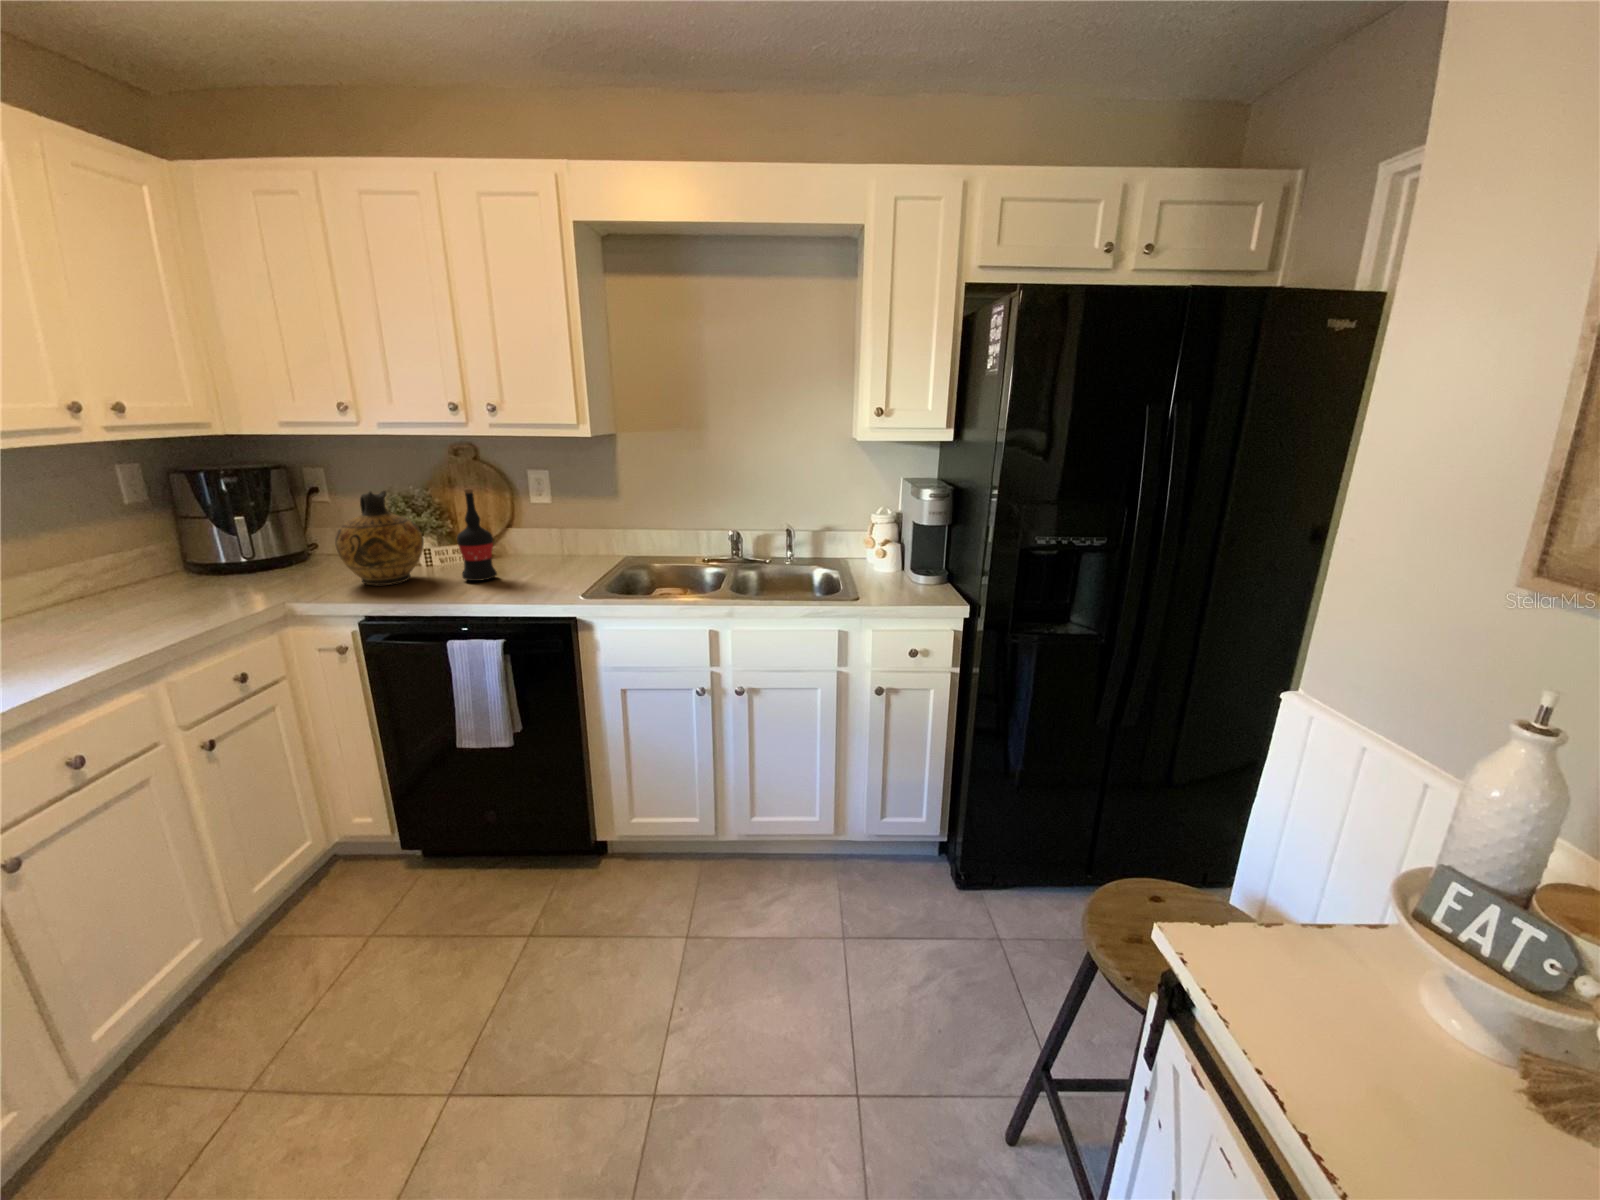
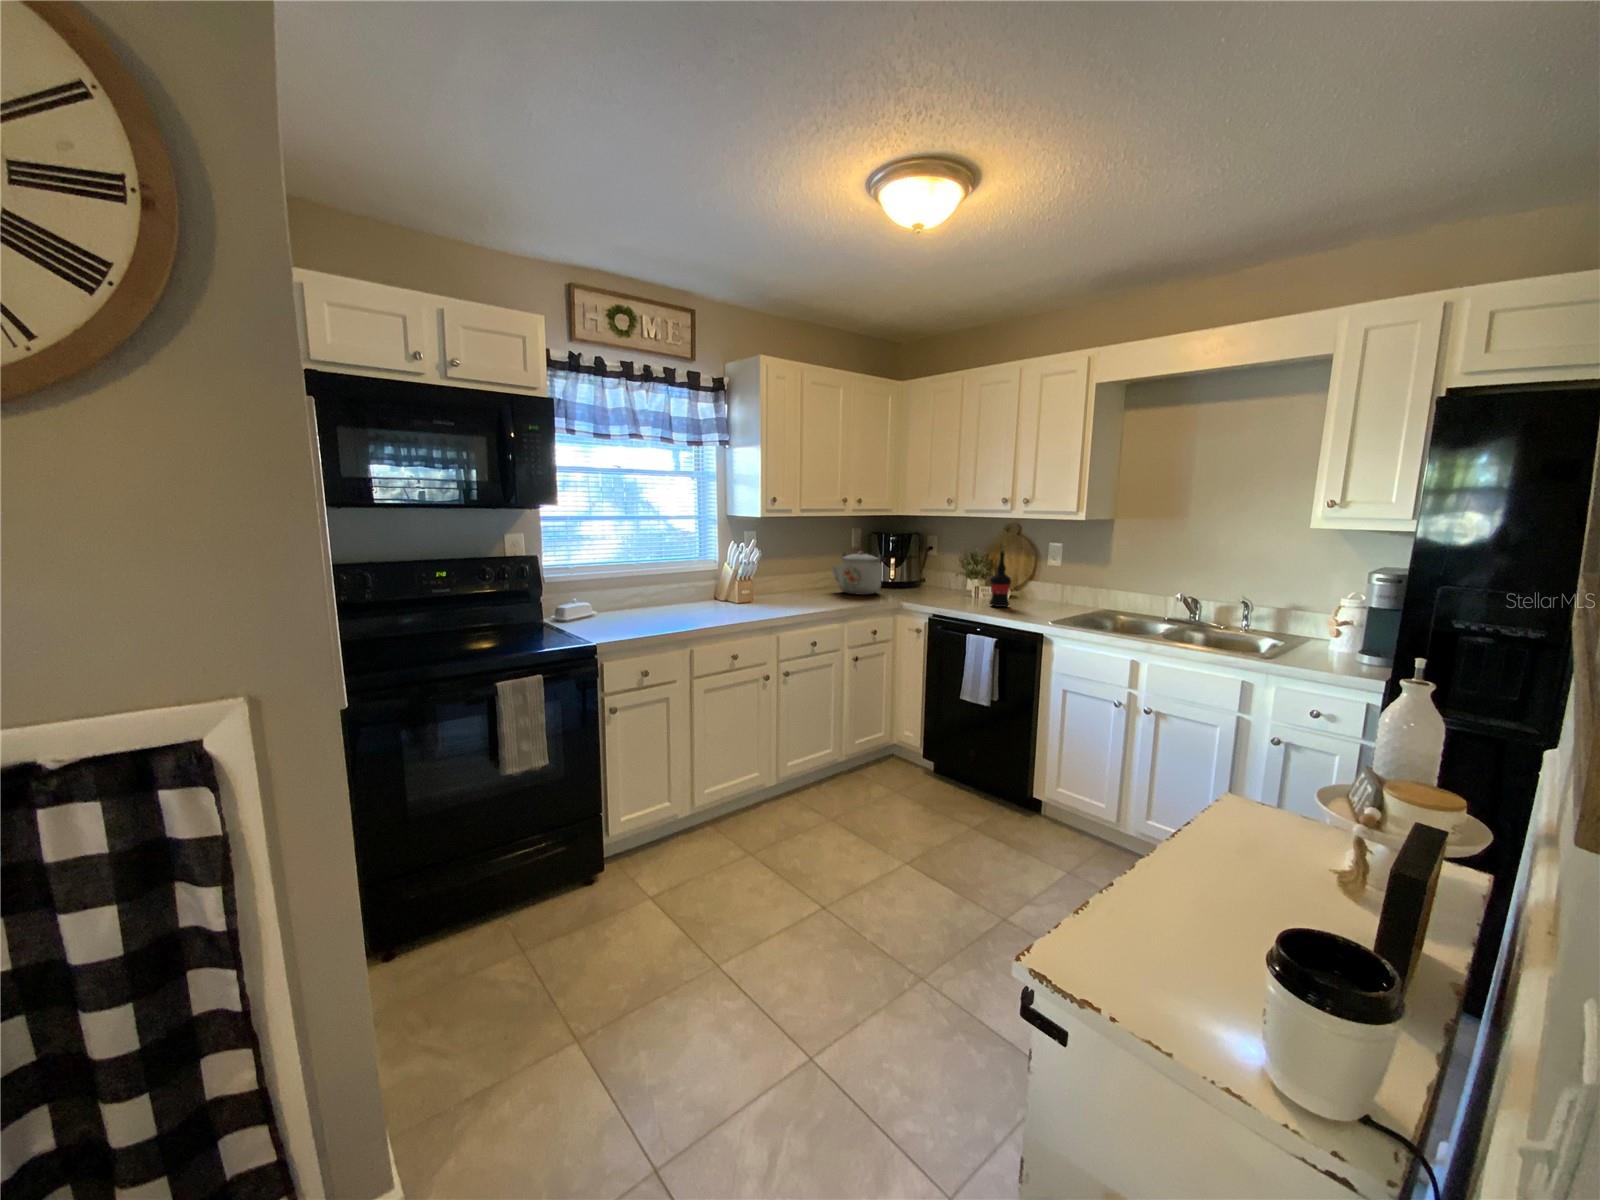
ceramic jug: present [335,490,424,585] -> none [930,547,974,602]
kettle: none [69,514,224,606] -> present [832,551,886,595]

